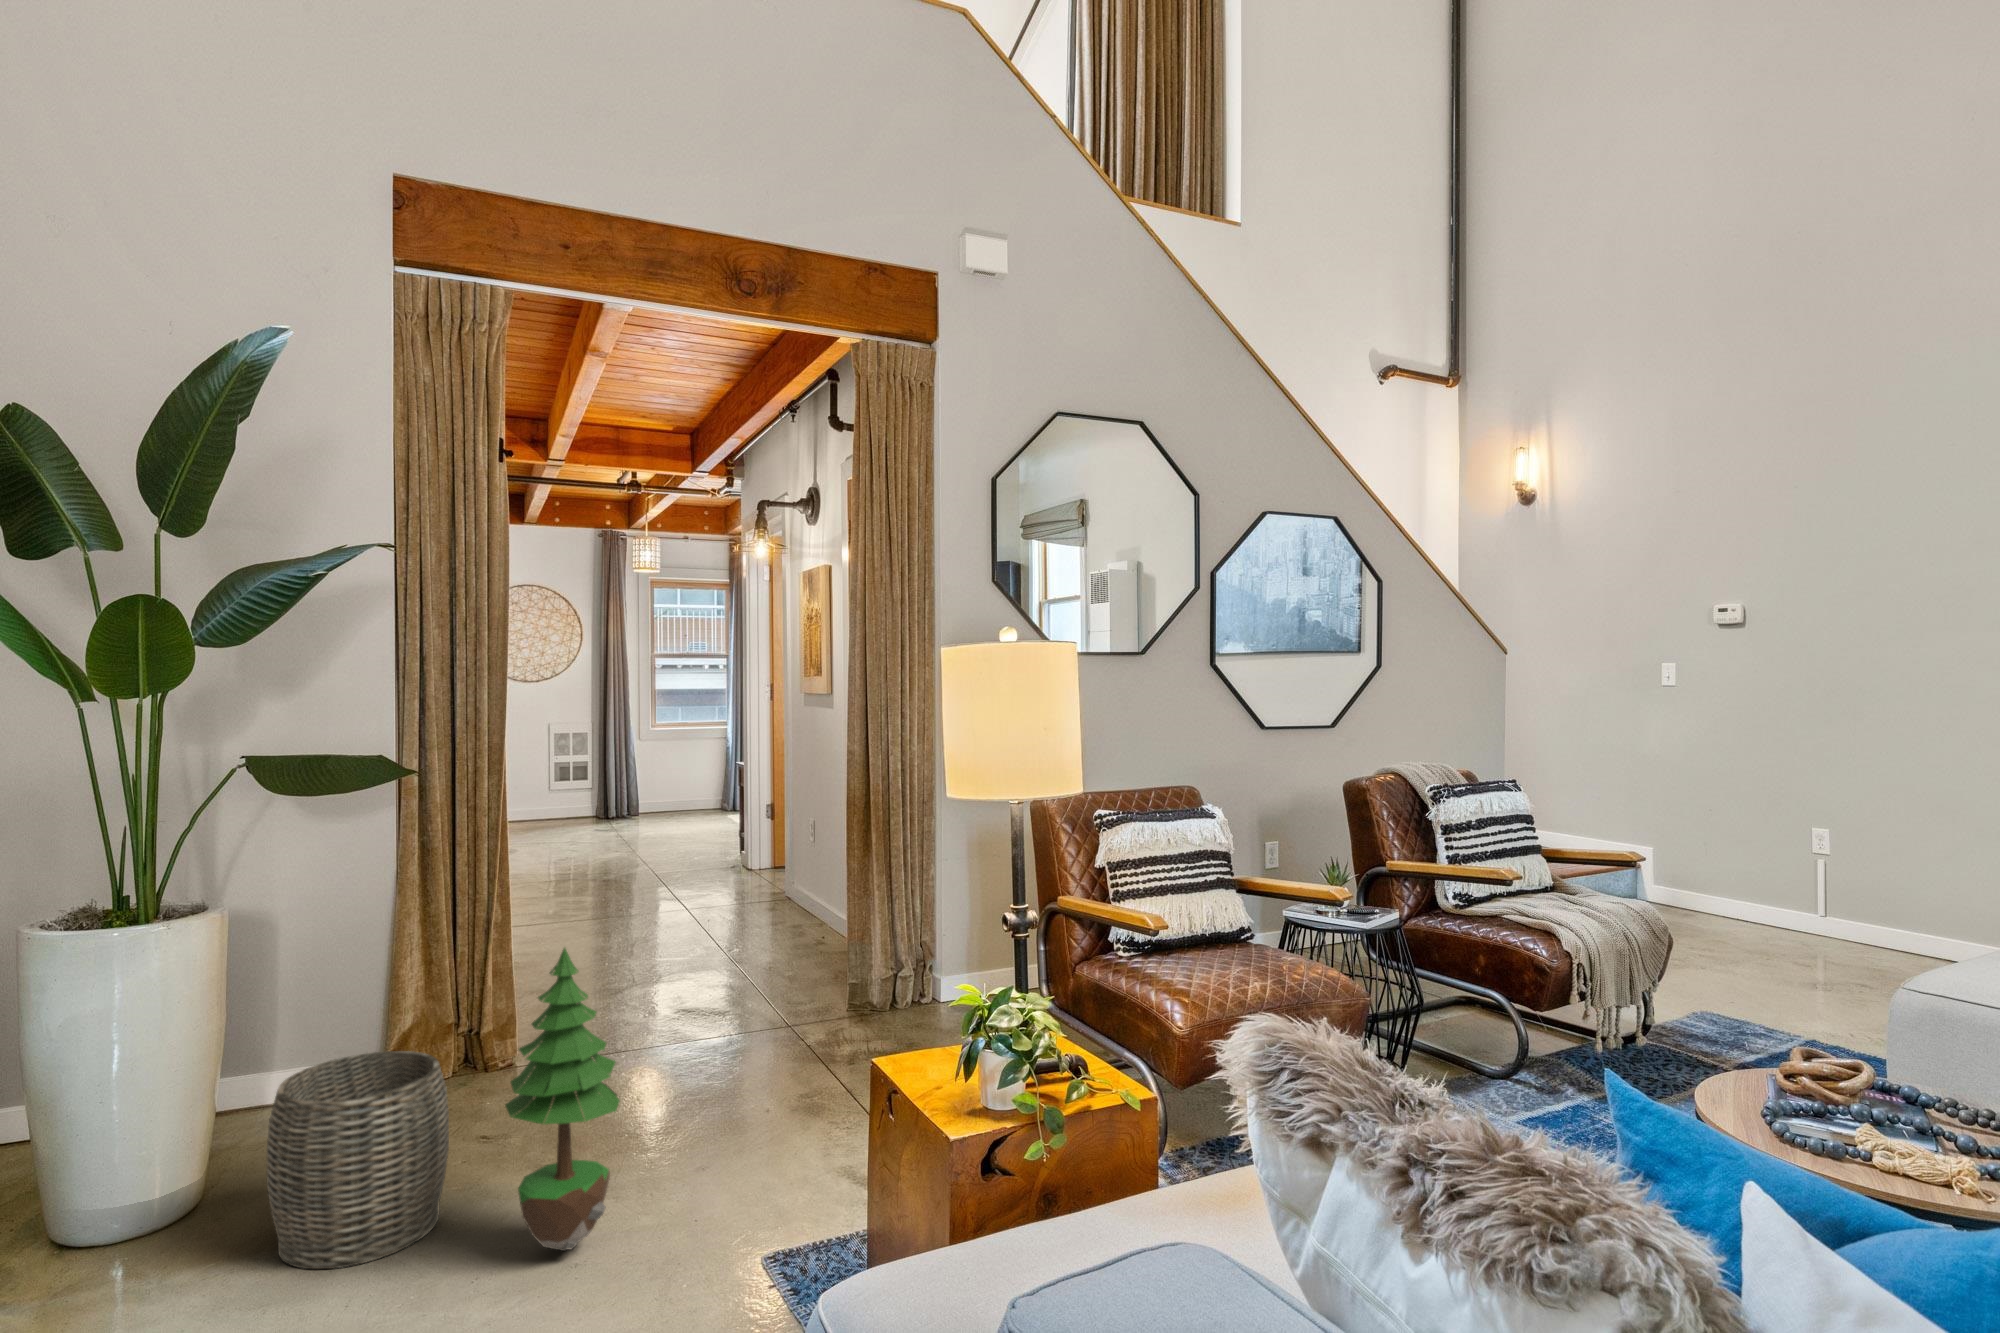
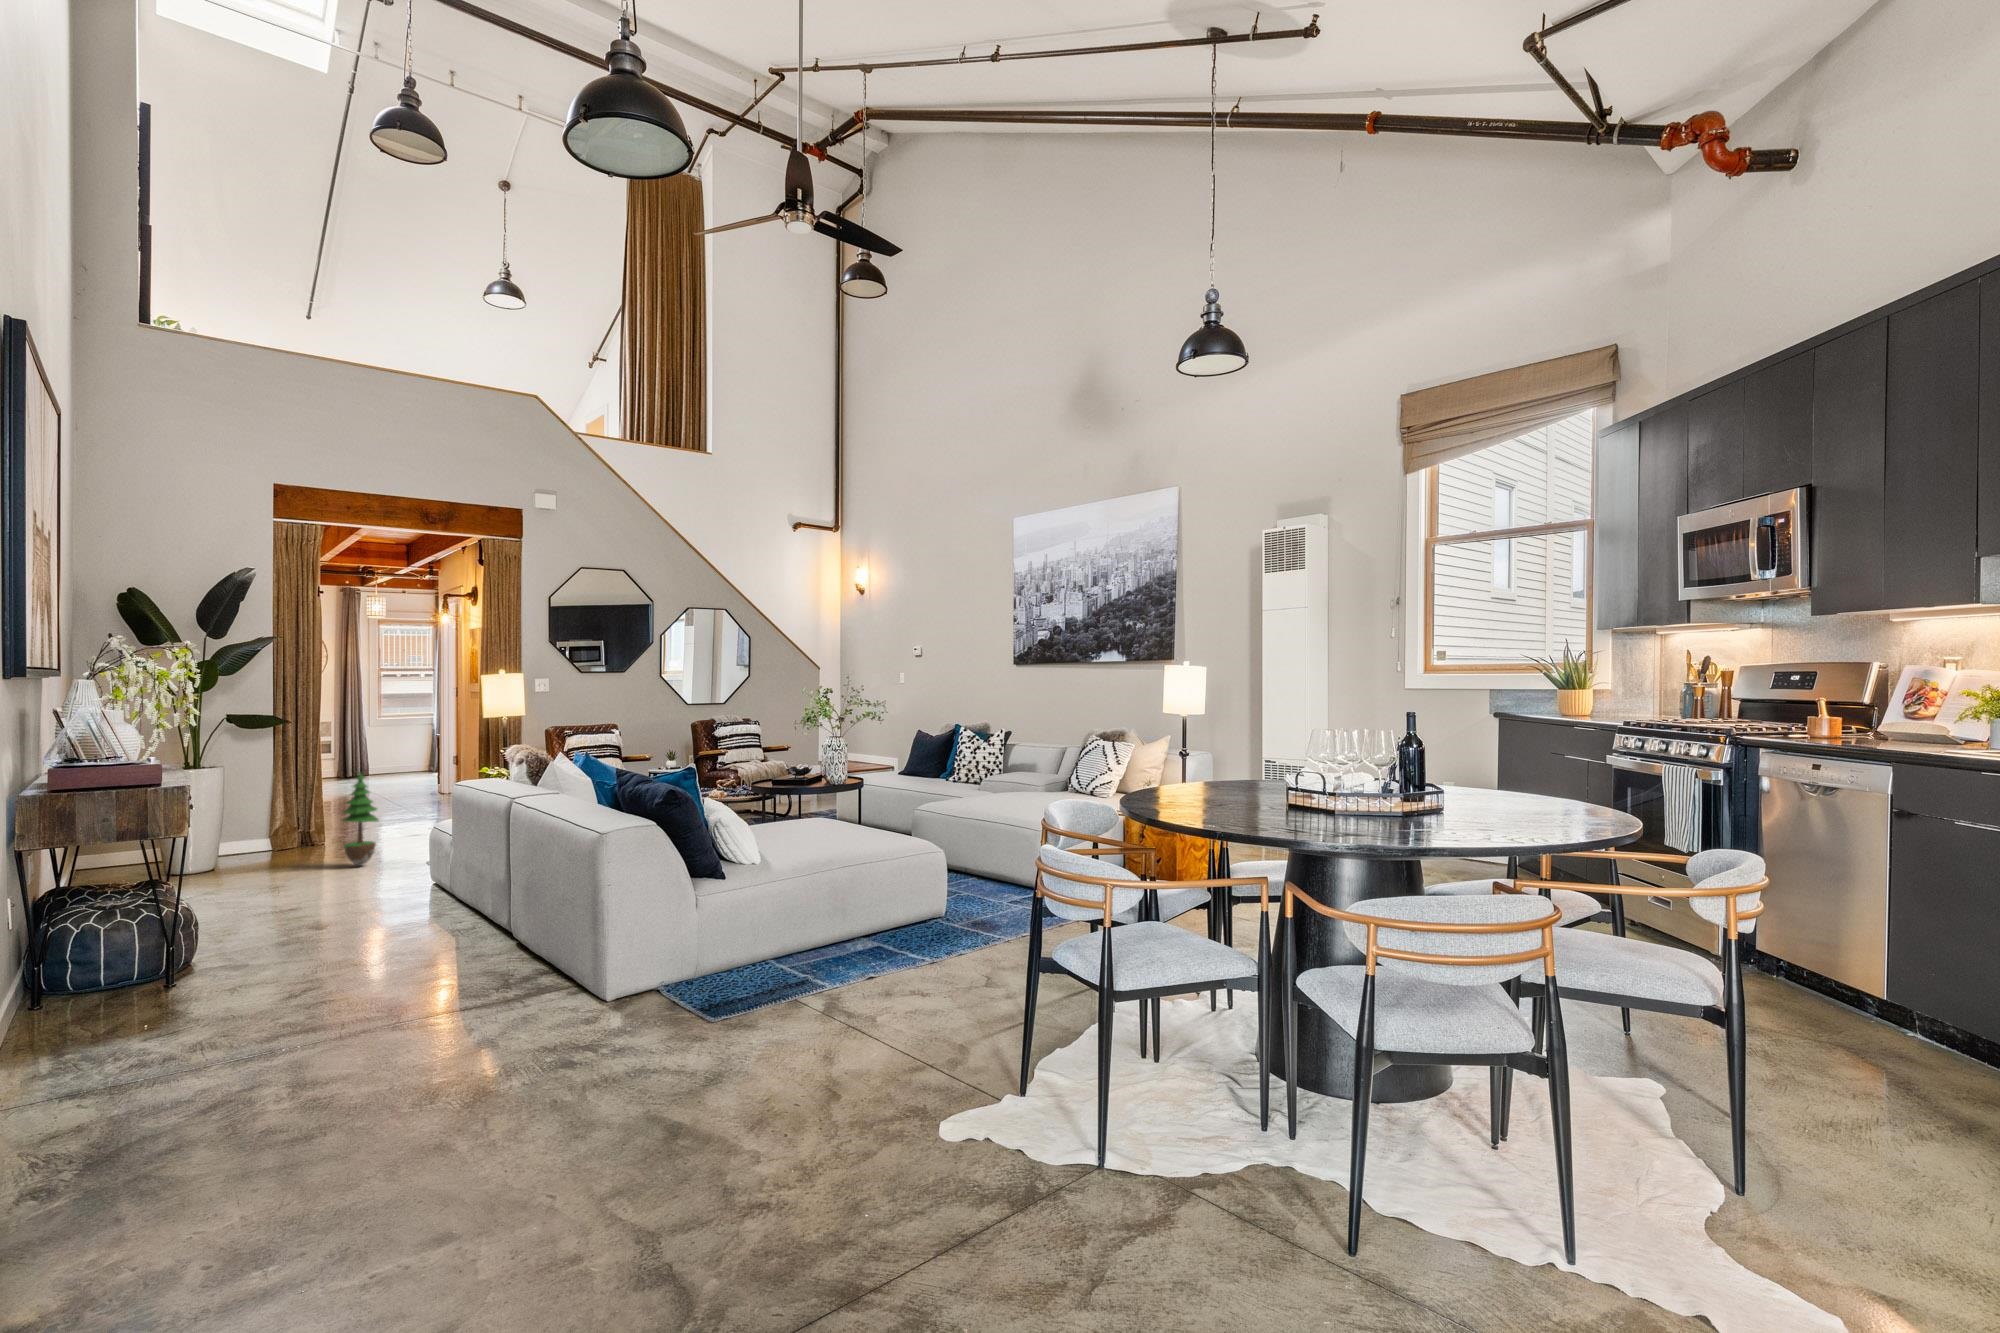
woven basket: present [267,1051,449,1269] -> none [253,814,315,872]

